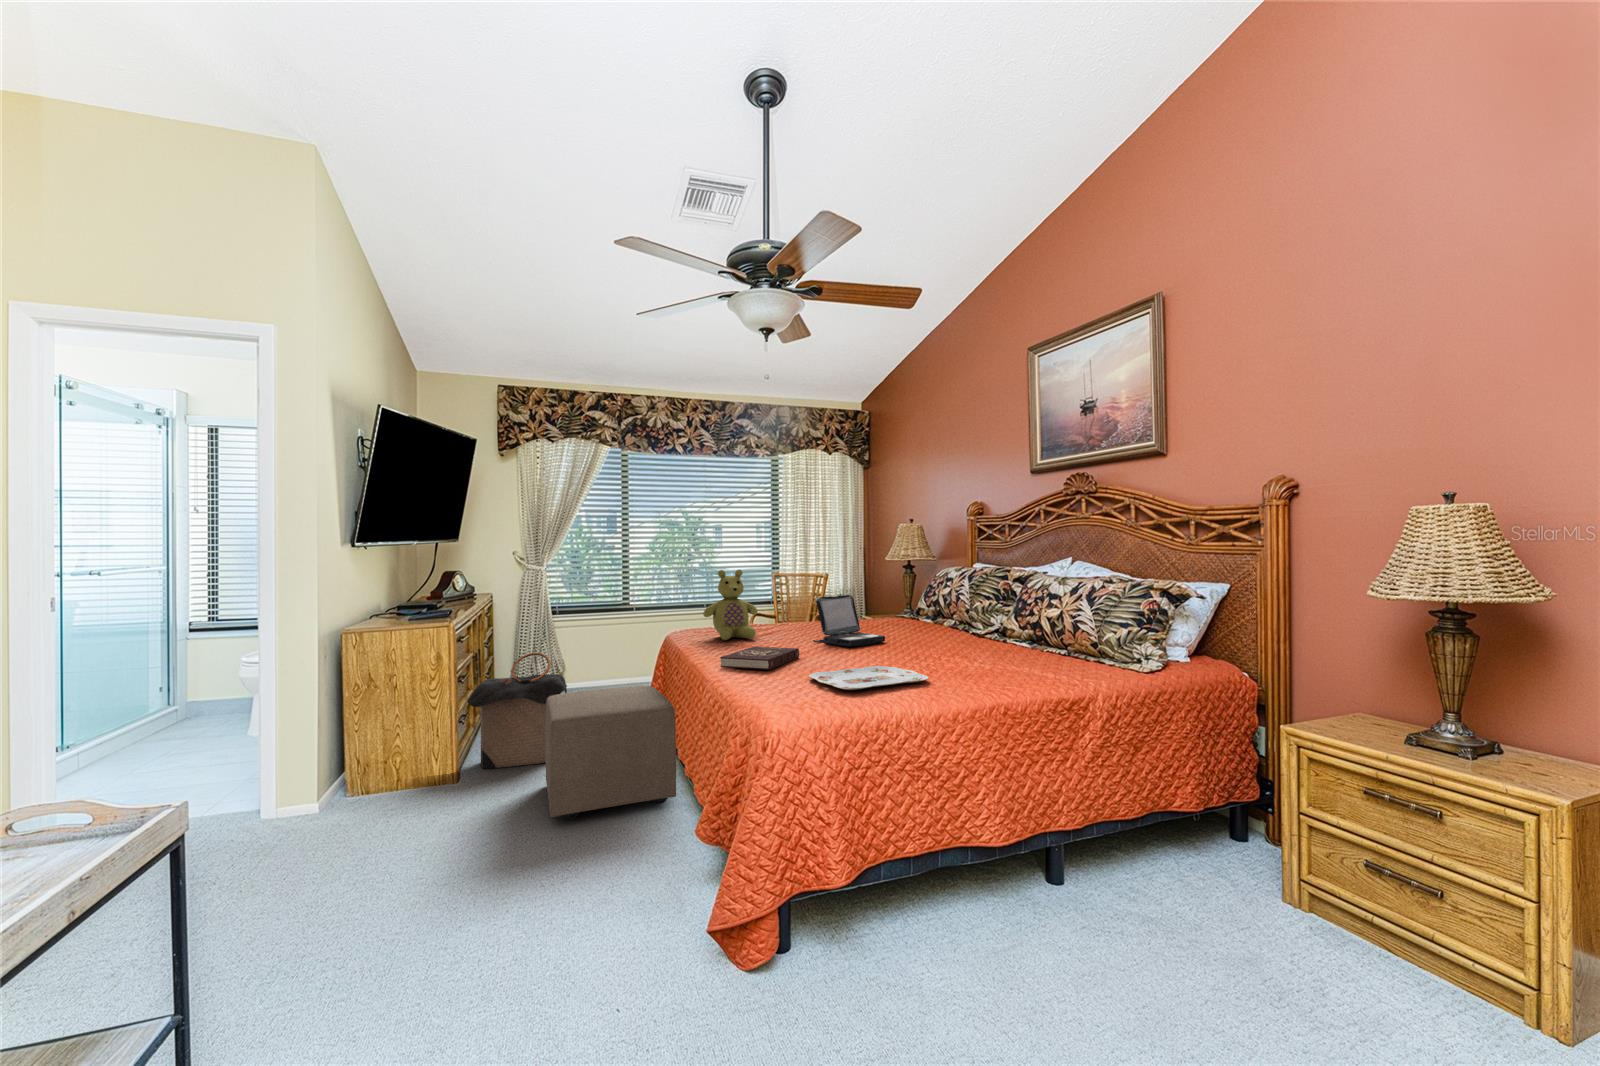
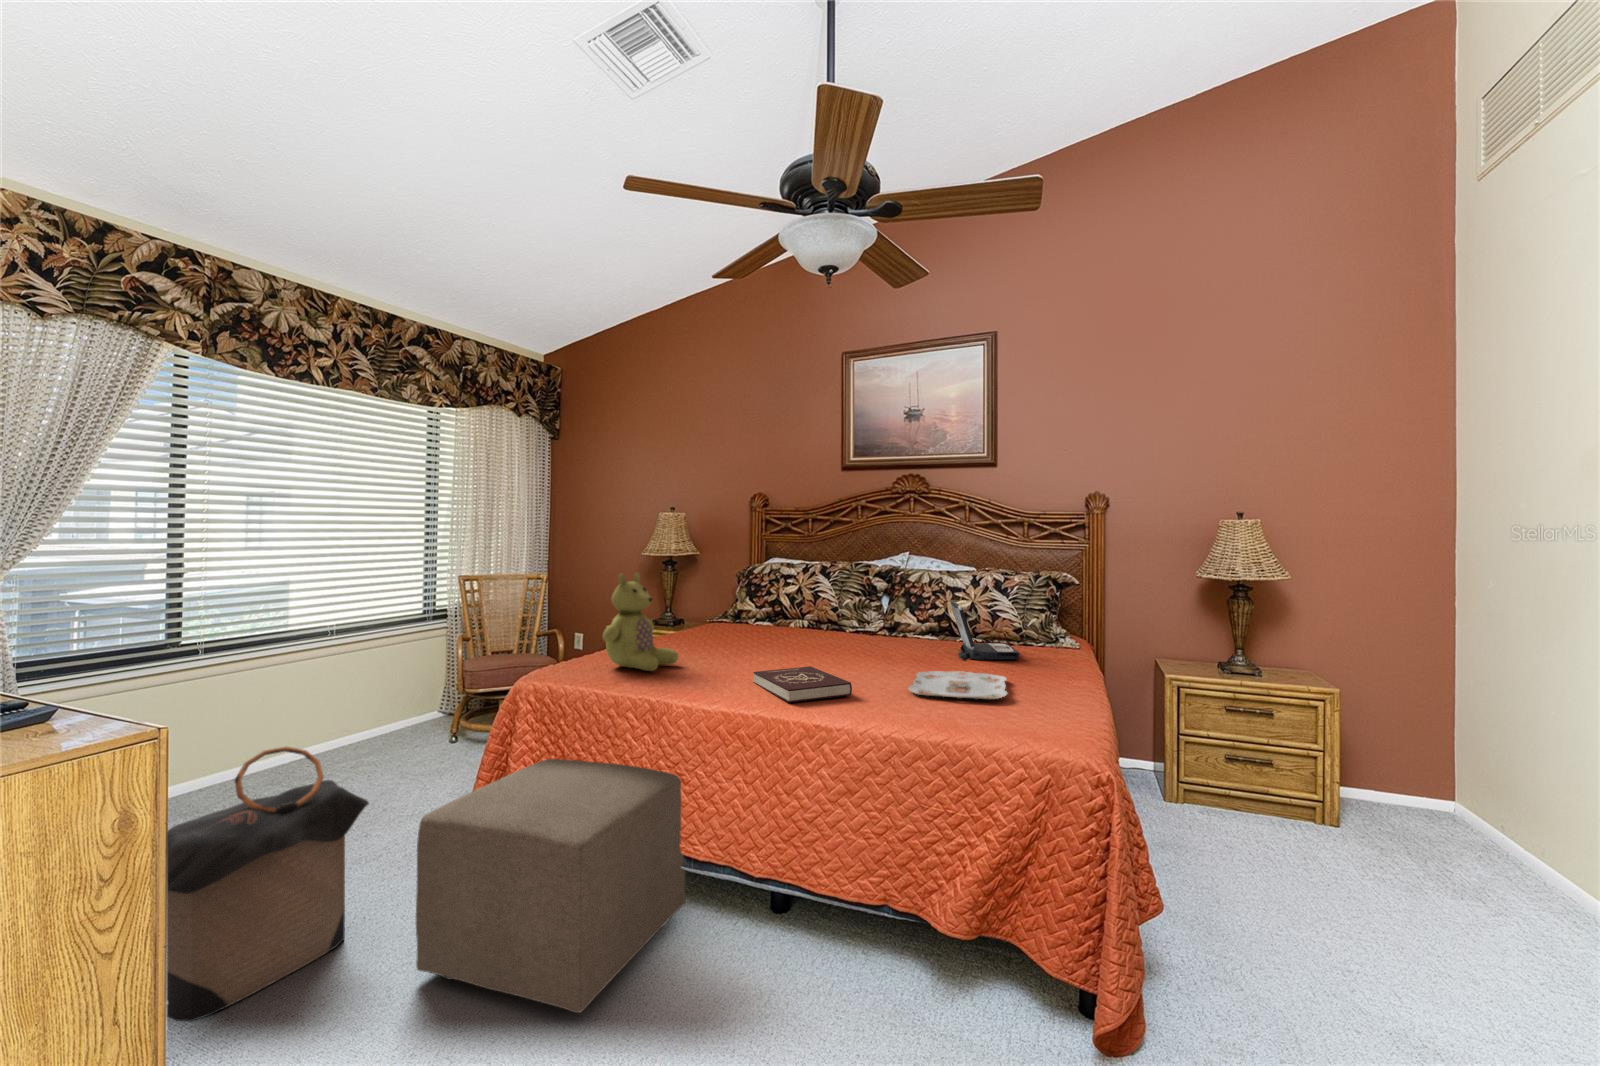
laptop: present [813,595,885,646] -> present [950,601,1020,660]

